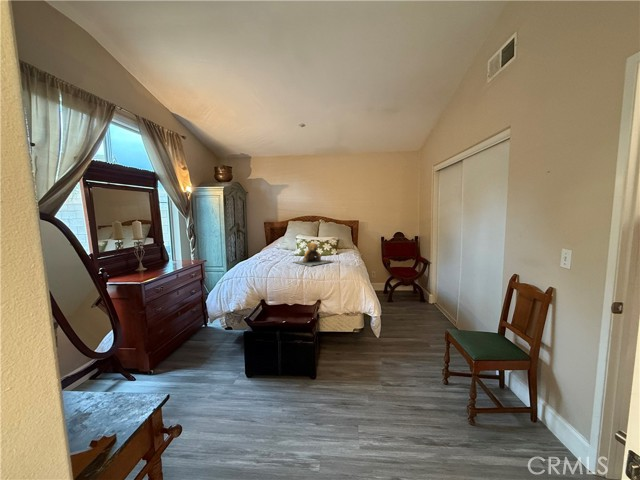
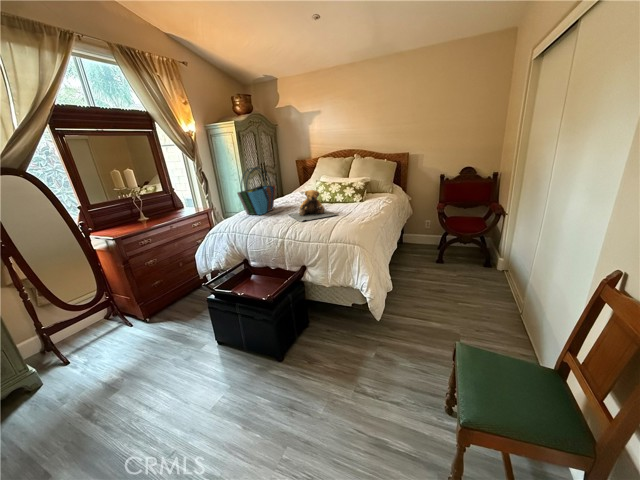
tote bag: none [252,225,275,263] -> present [237,168,275,215]

